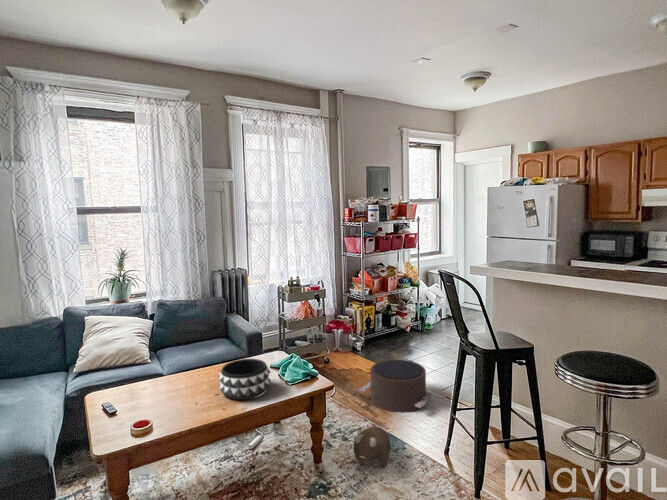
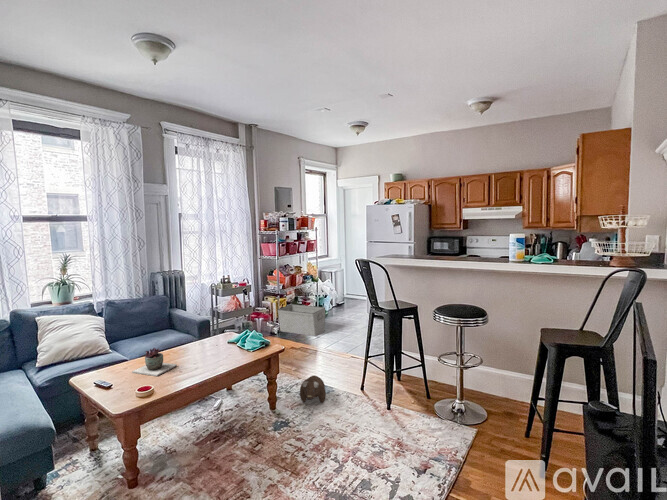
storage bin: none [361,314,422,359] -> present [278,304,325,336]
decorative bowl: present [219,359,271,400] -> none [194,335,237,365]
pouf: present [359,360,432,412] -> none [289,333,344,370]
succulent plant: none [147,369,197,407] -> present [132,348,177,376]

